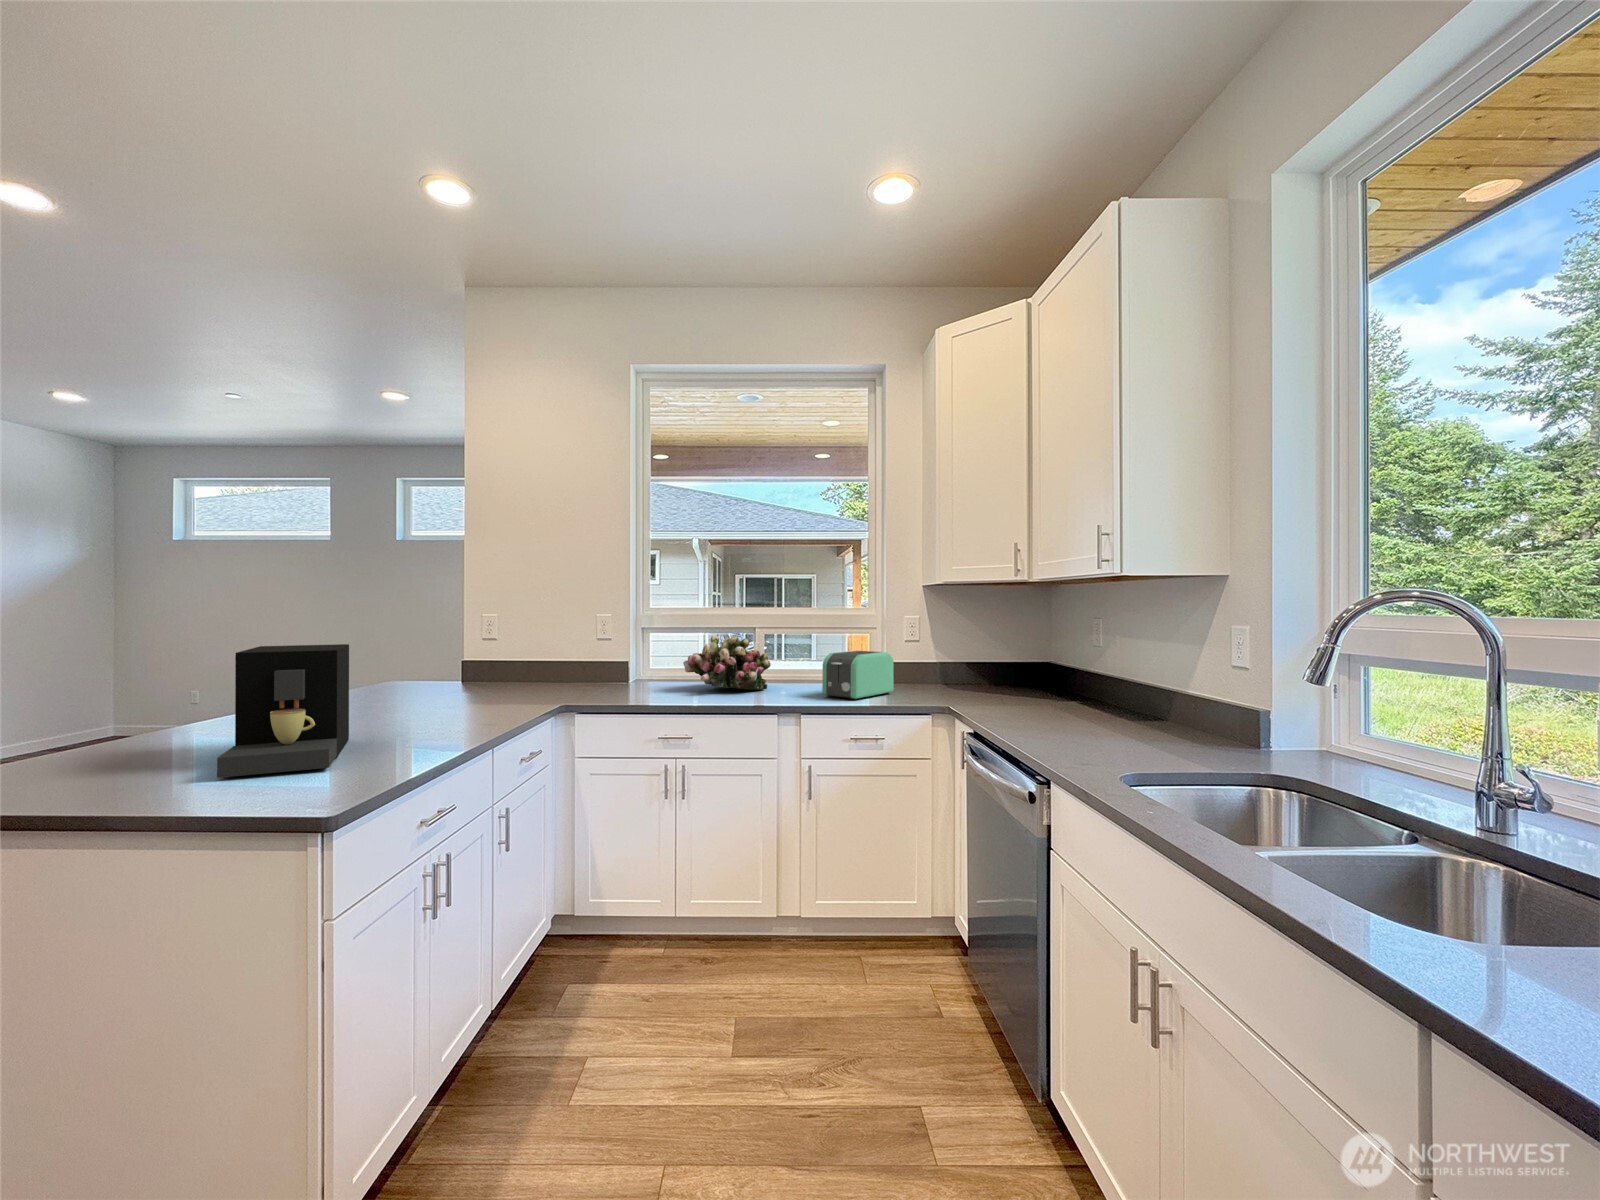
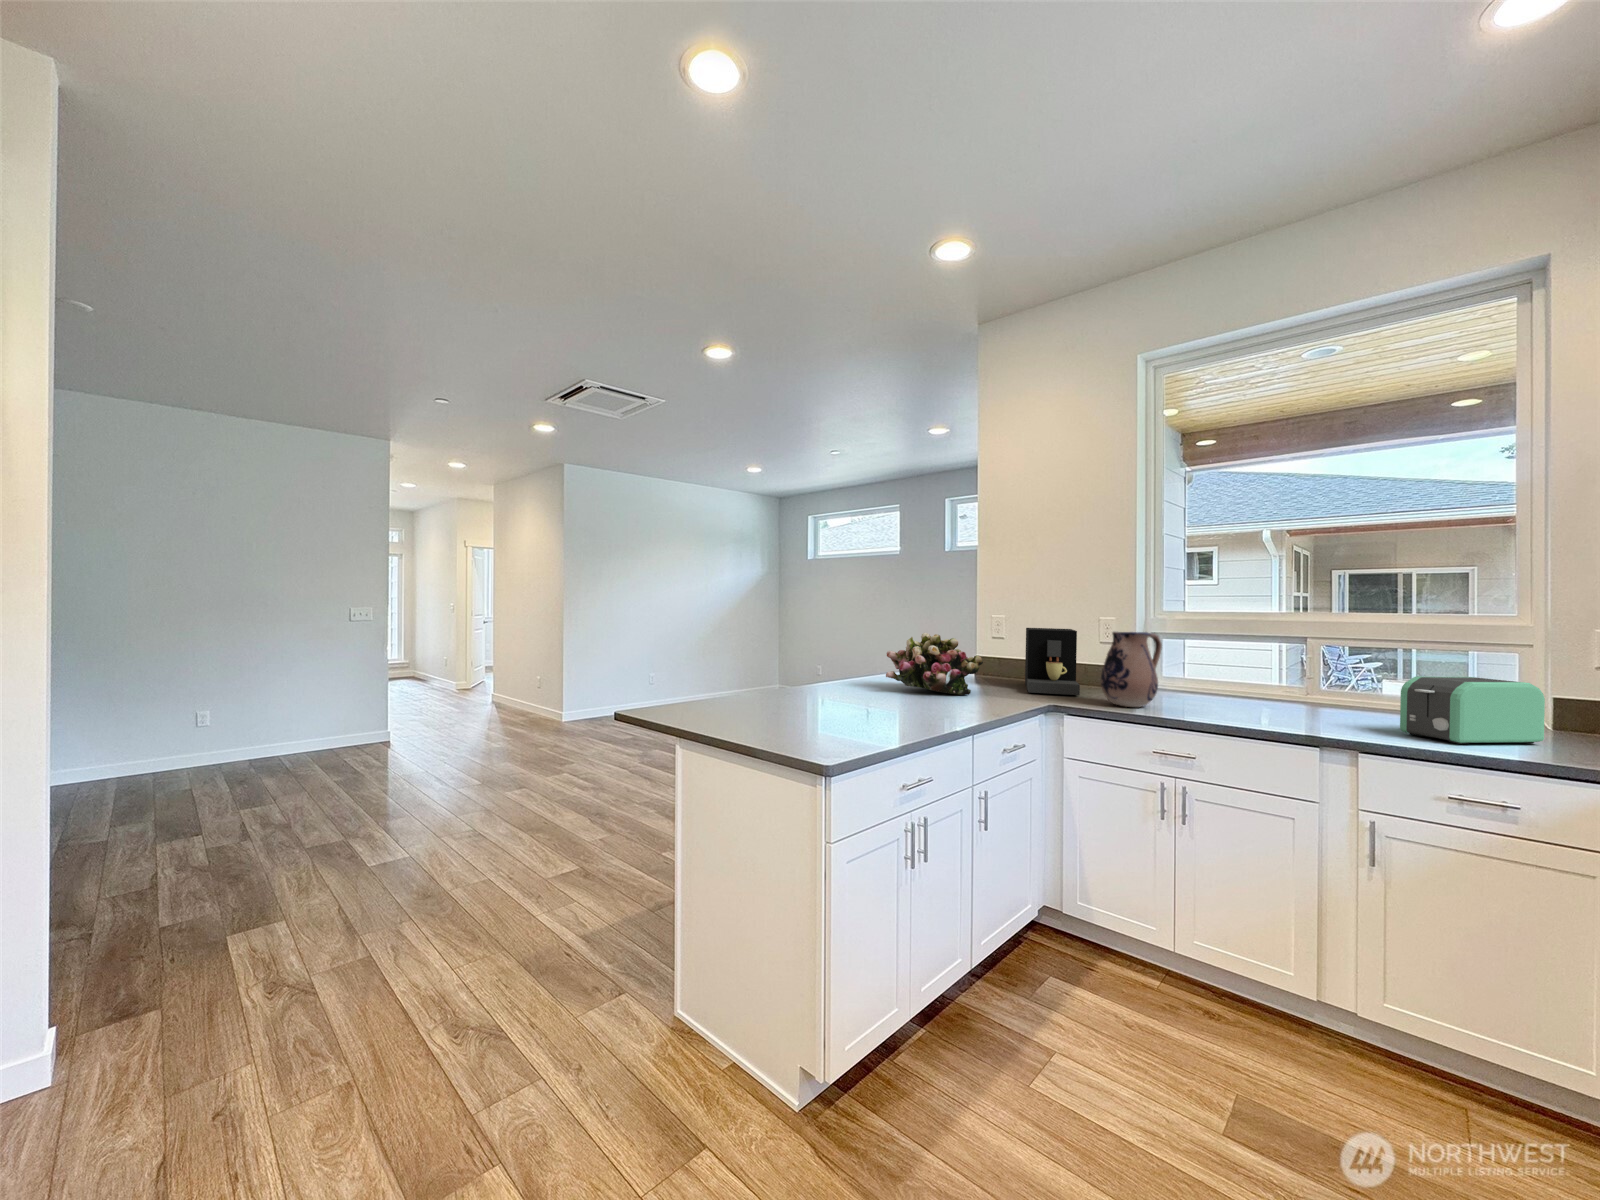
ceramic pitcher: none [607,629,658,700] -> present [1101,632,1162,707]
flower arrangement: present [683,635,771,690] -> present [886,633,983,695]
coffee maker: present [217,644,349,778] -> present [1025,628,1080,695]

